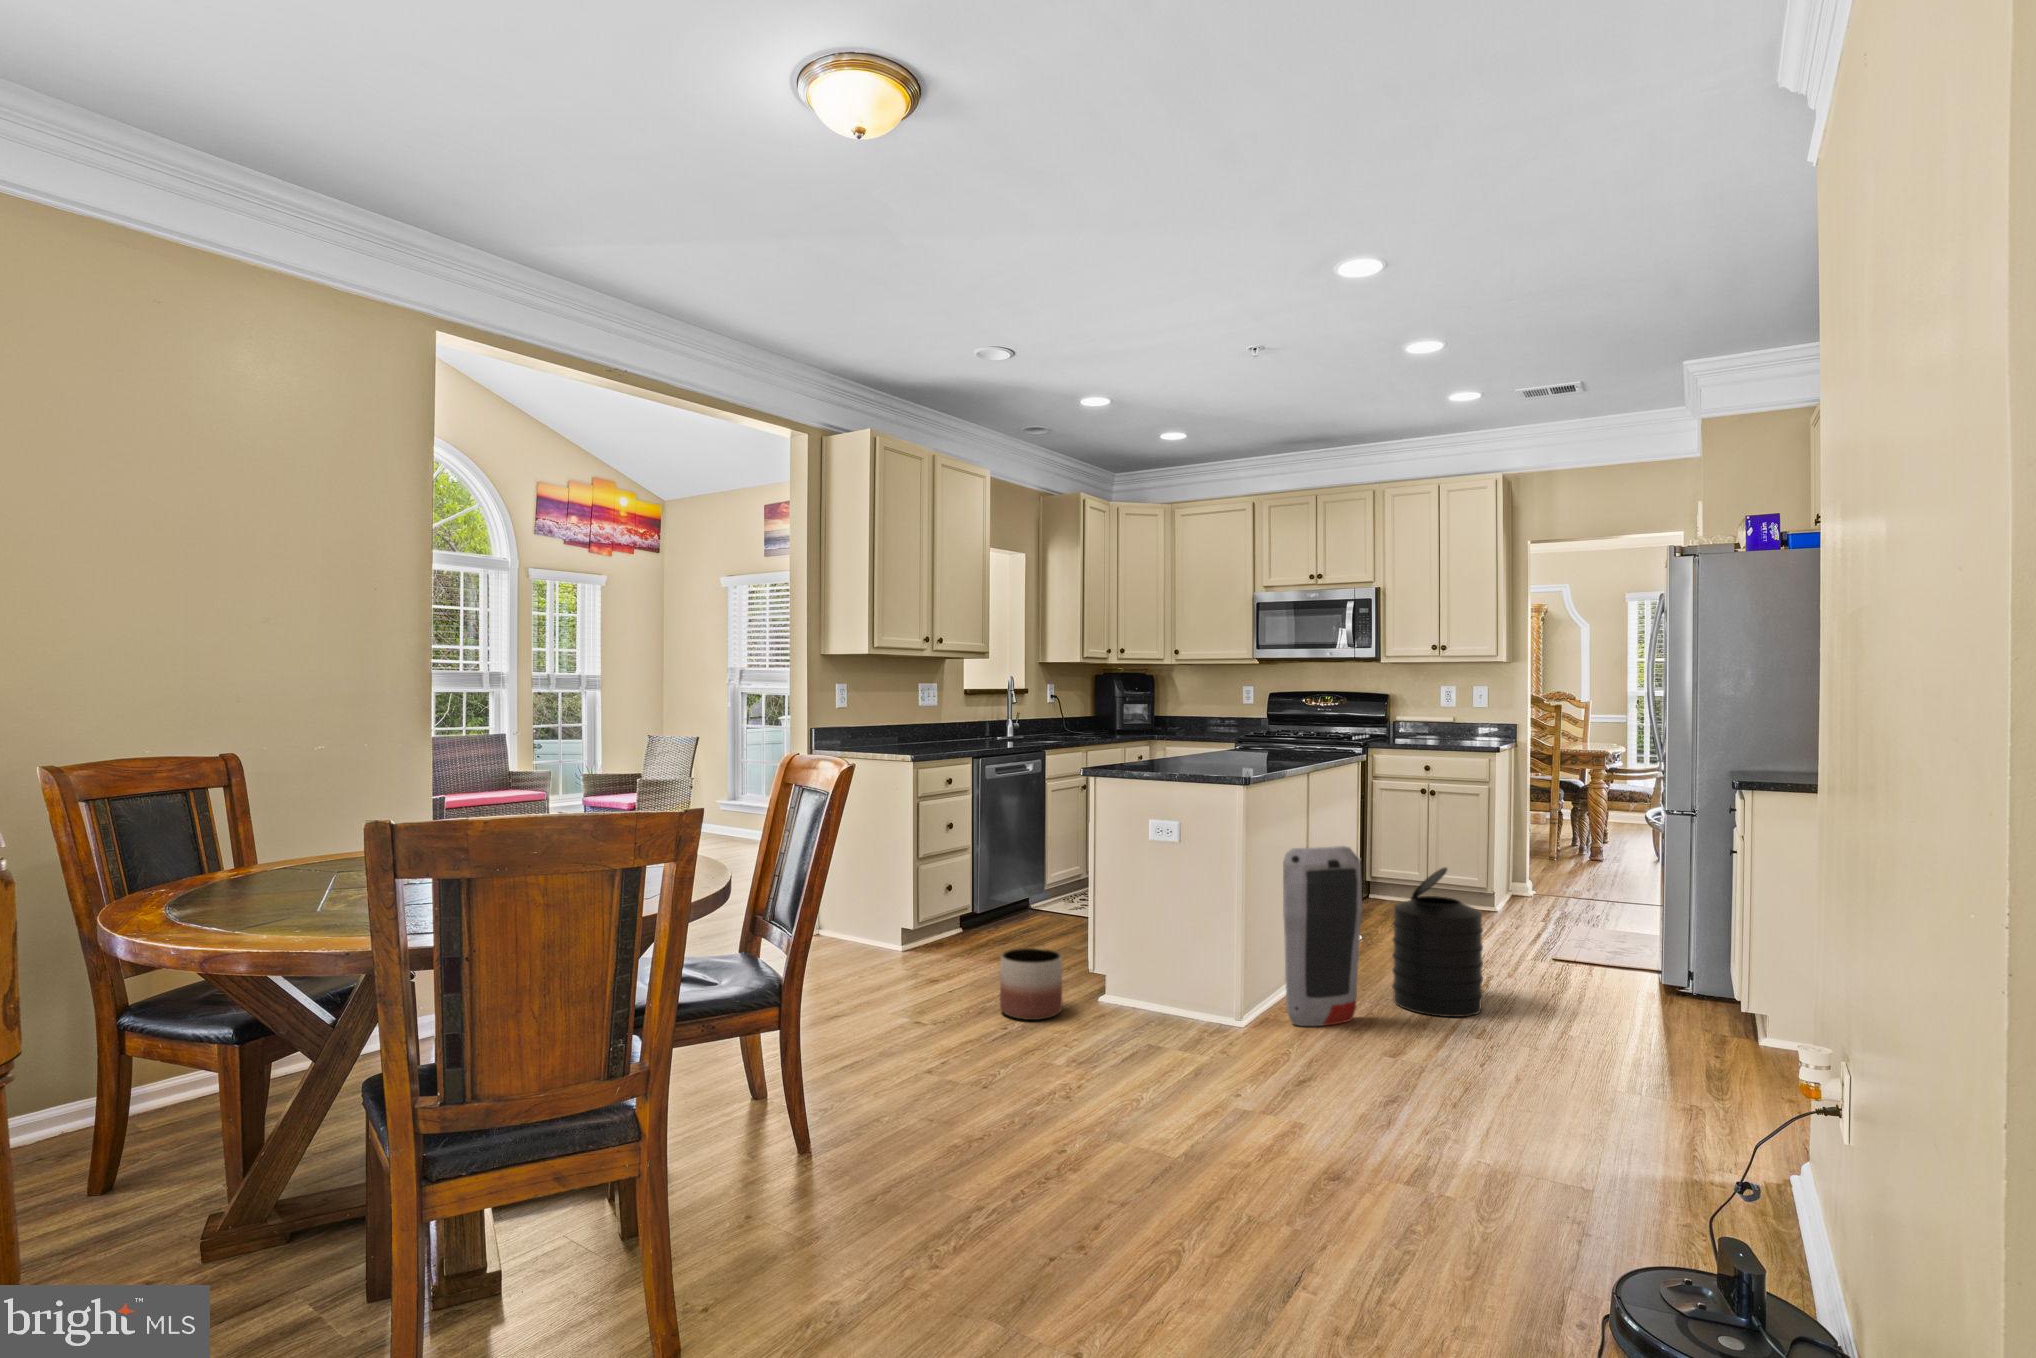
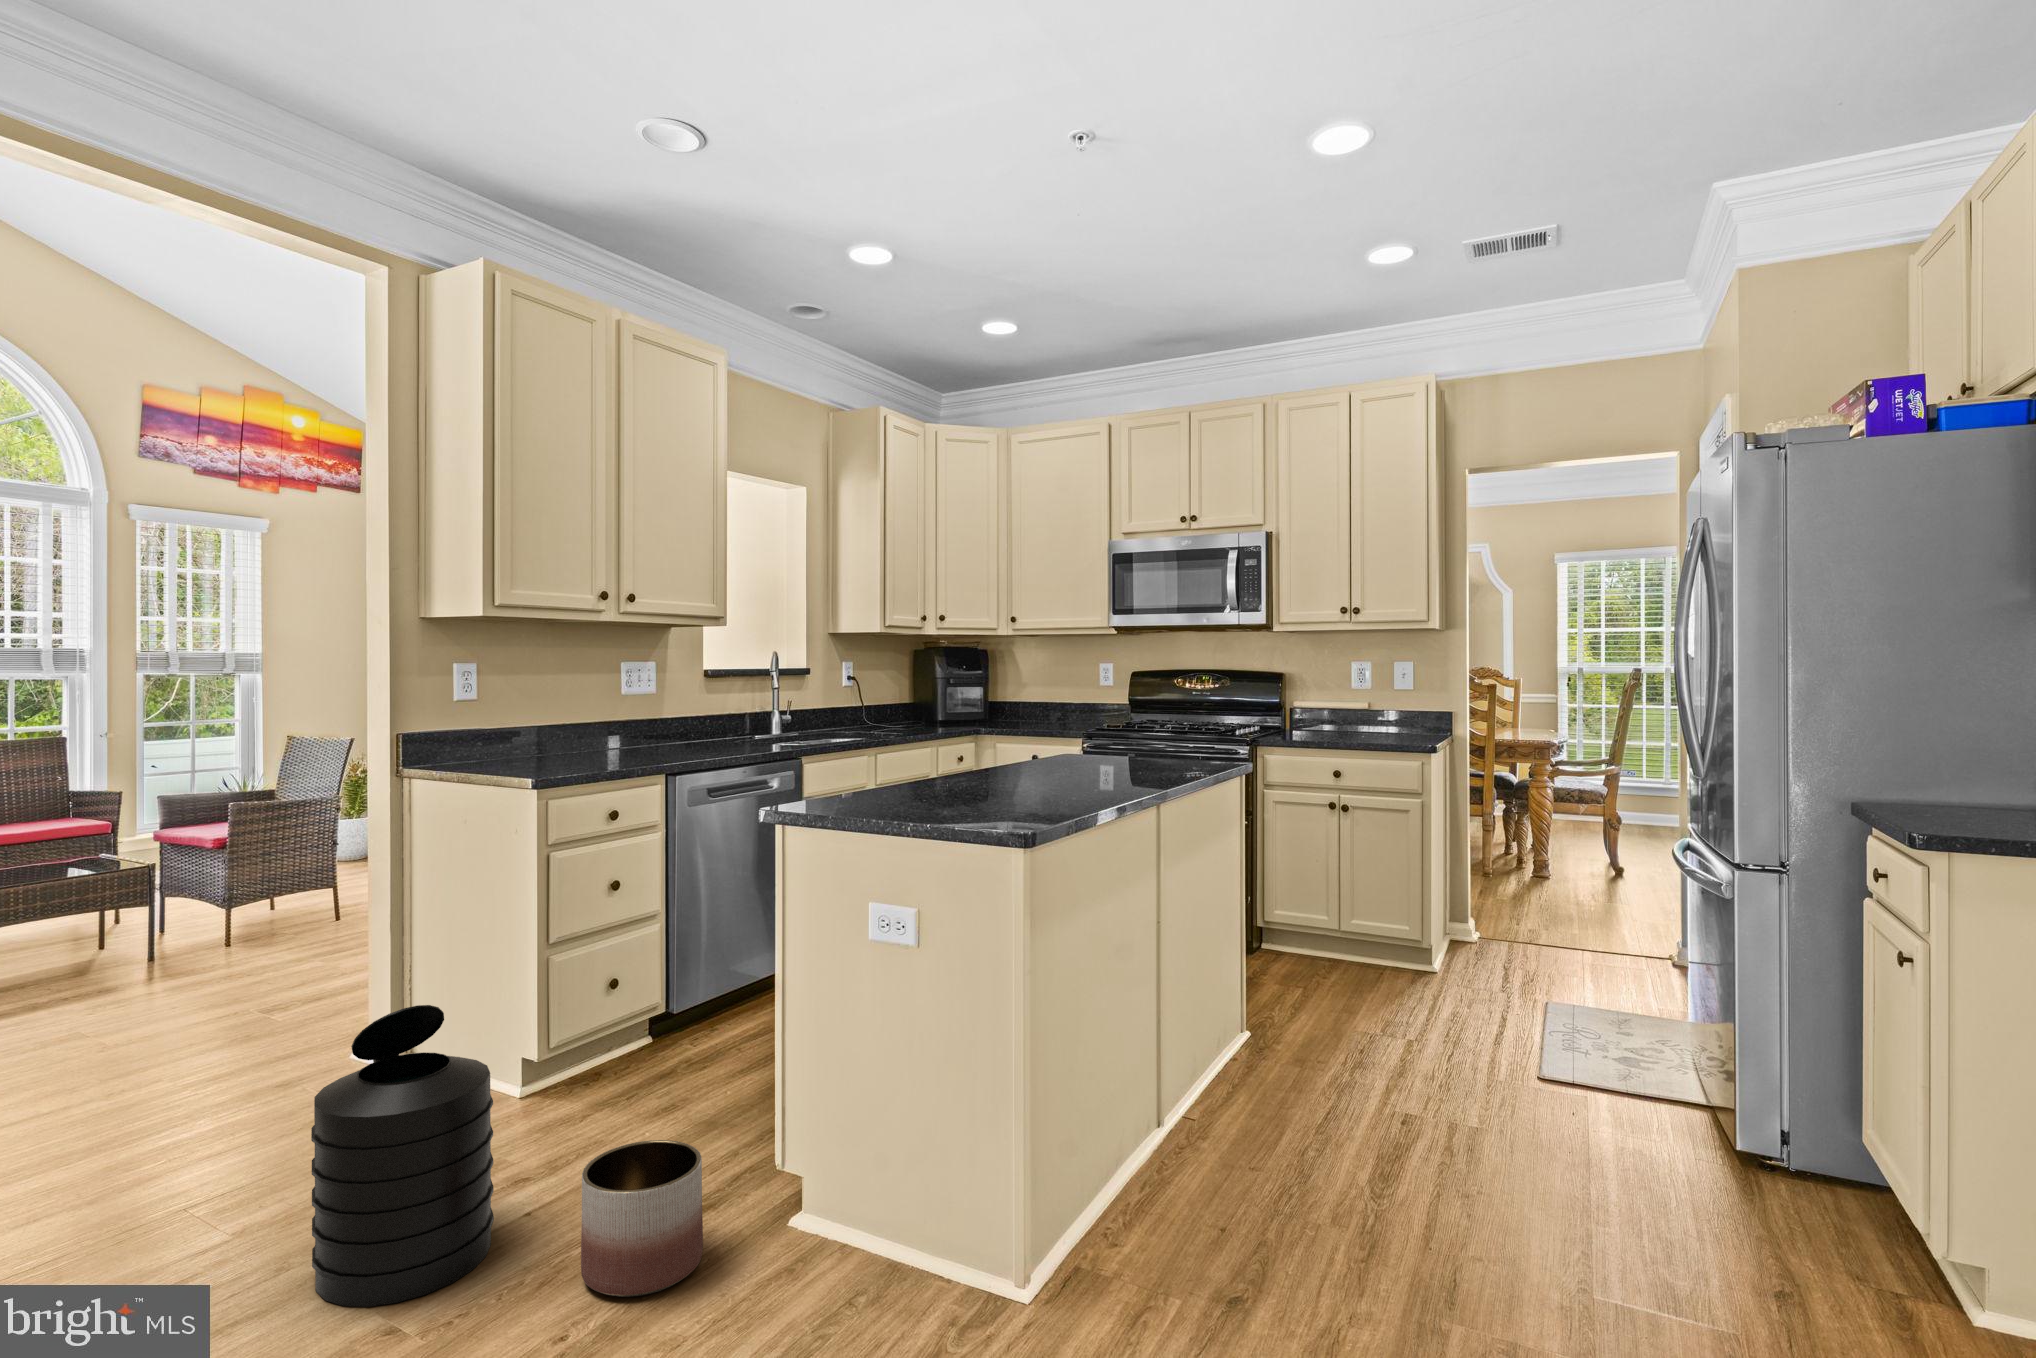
air purifier: present [1283,846,1362,1026] -> none [1097,951,1239,1288]
trash can: present [1392,867,1483,1017] -> present [311,1005,494,1307]

